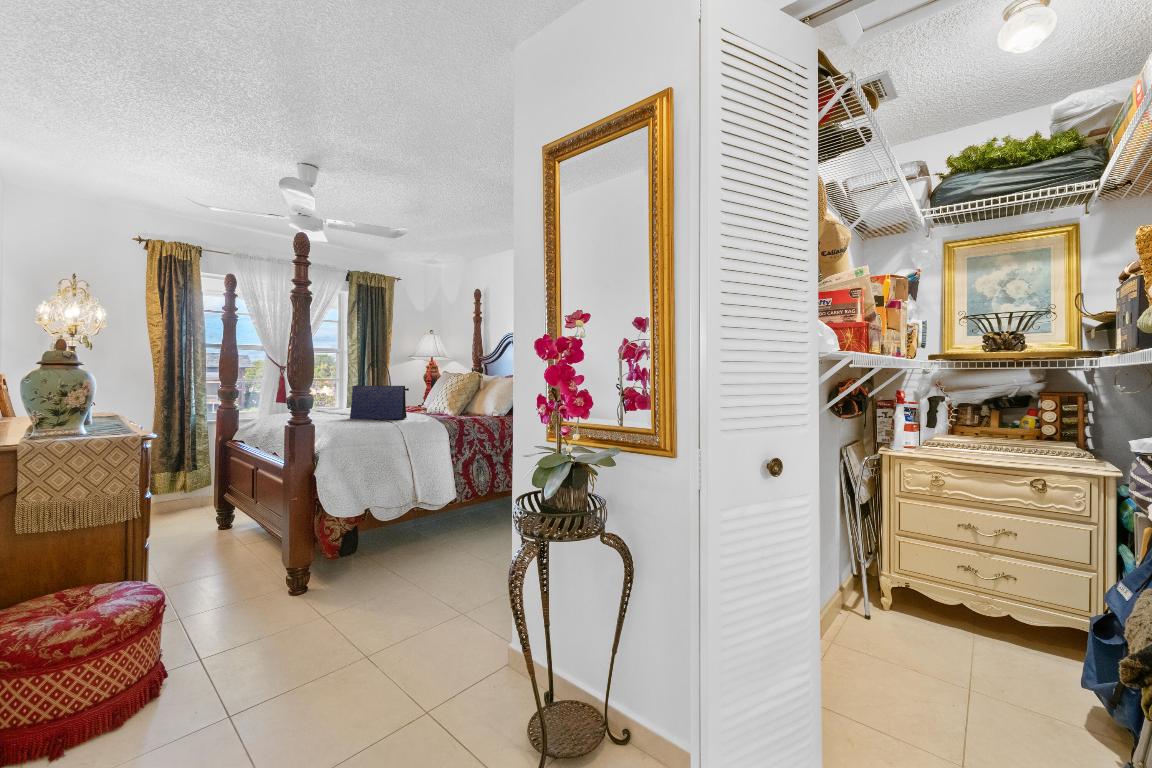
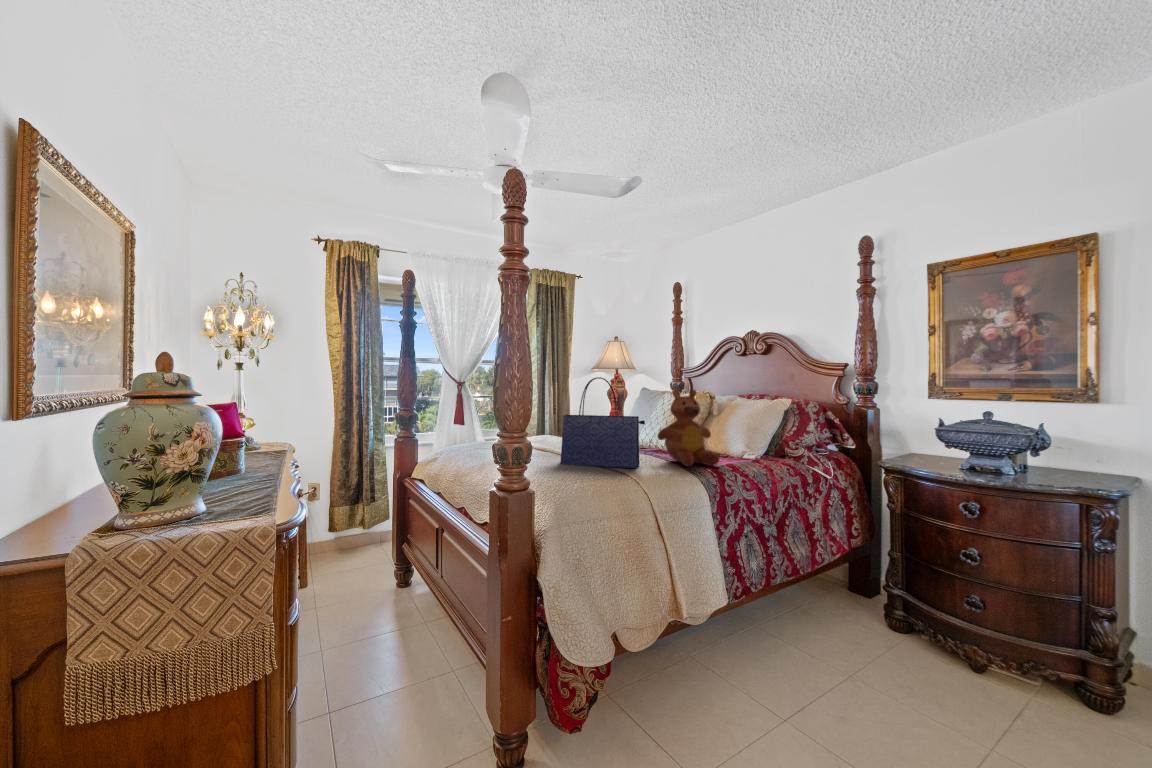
teddy bear: none [422,369,462,418] -> present [657,390,719,466]

